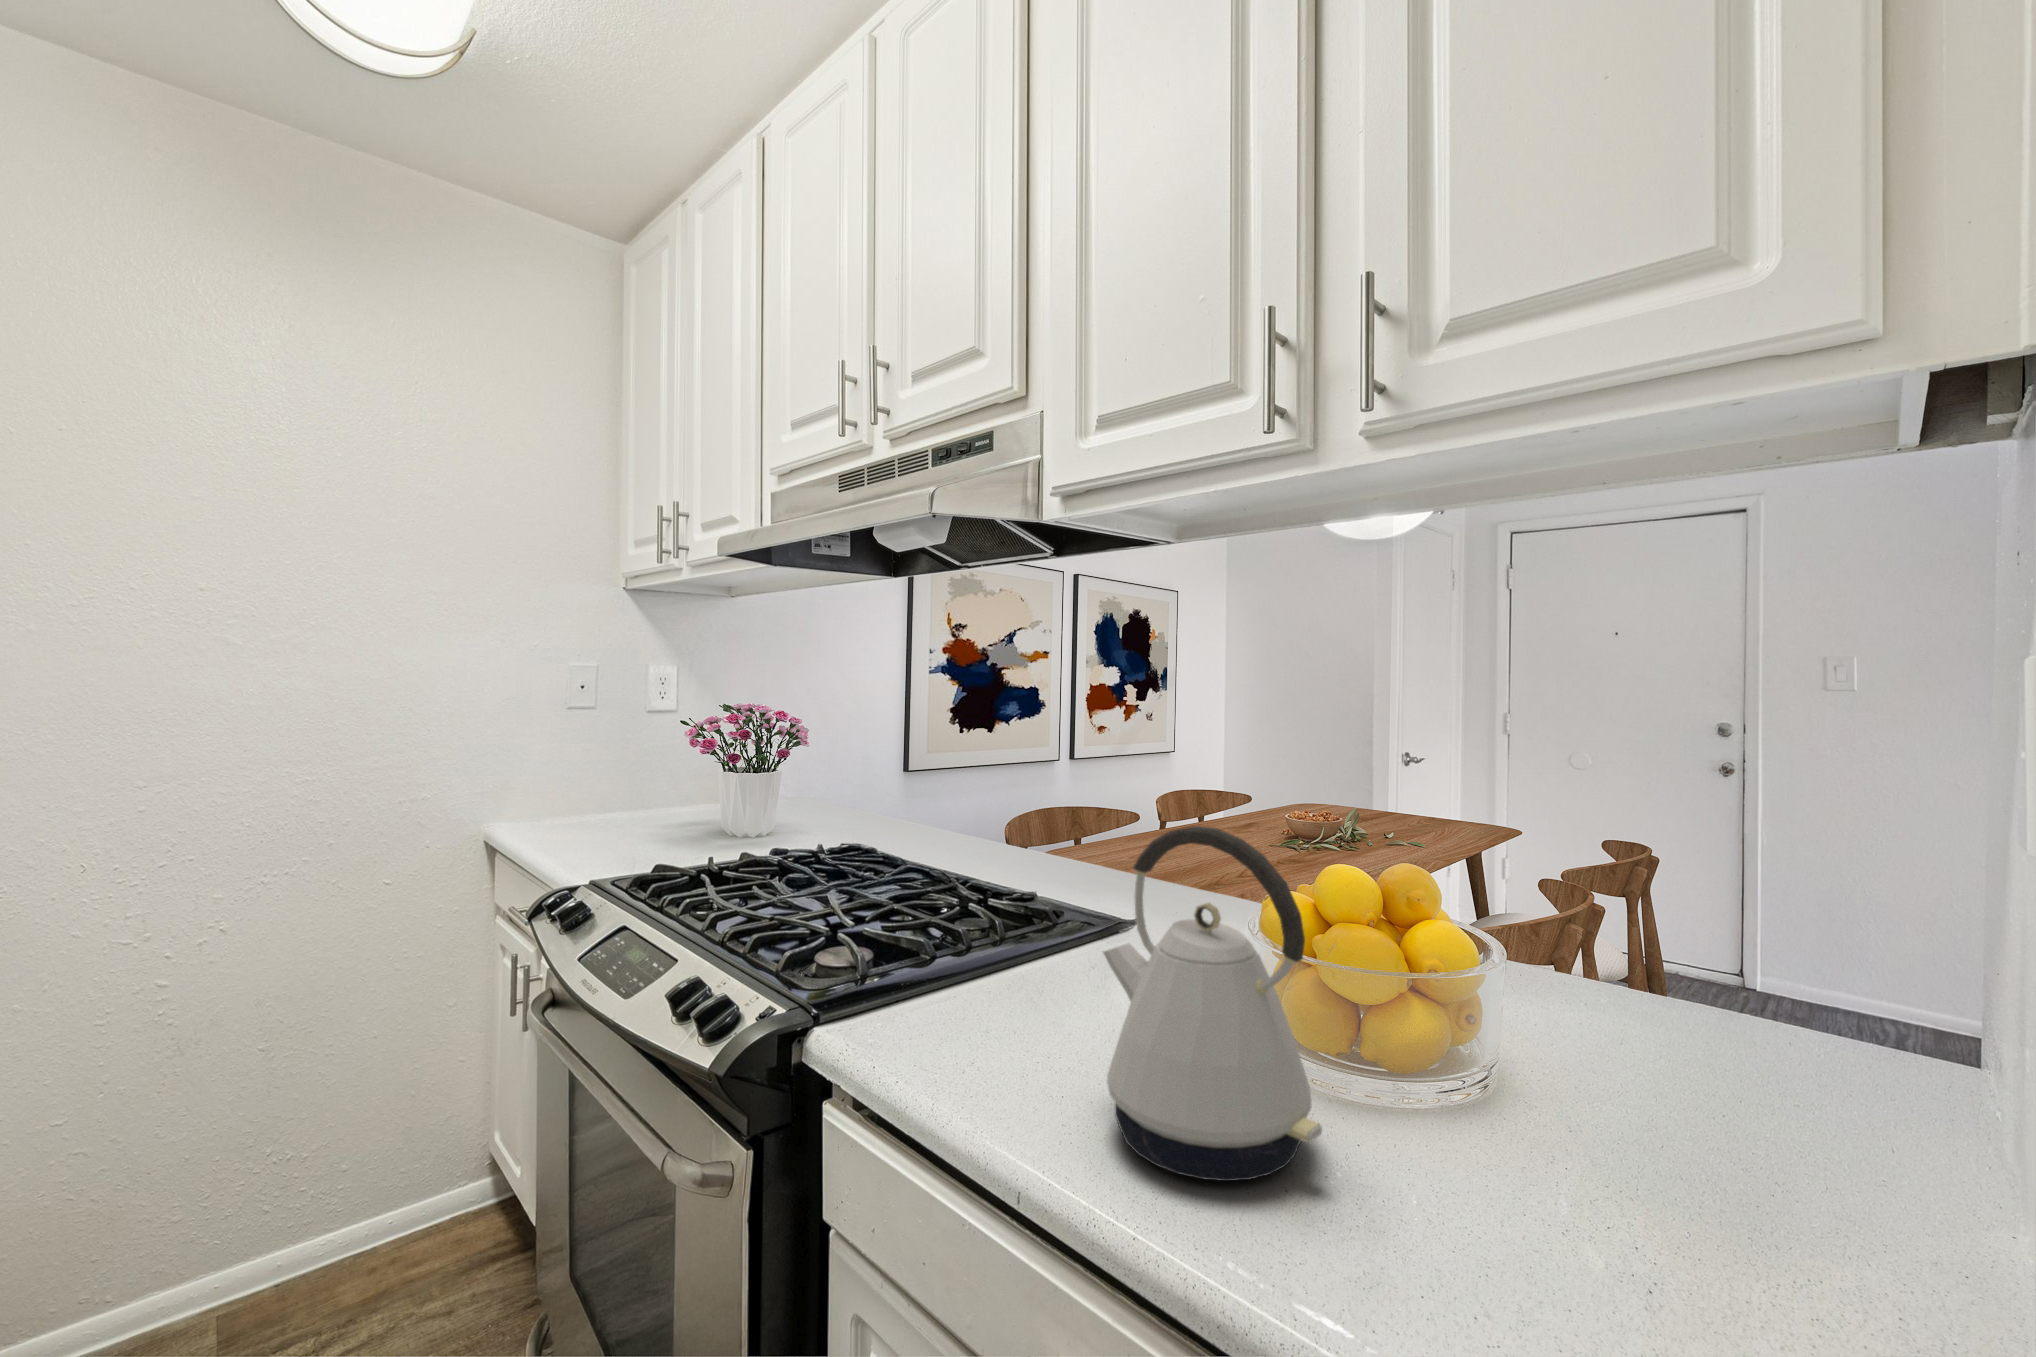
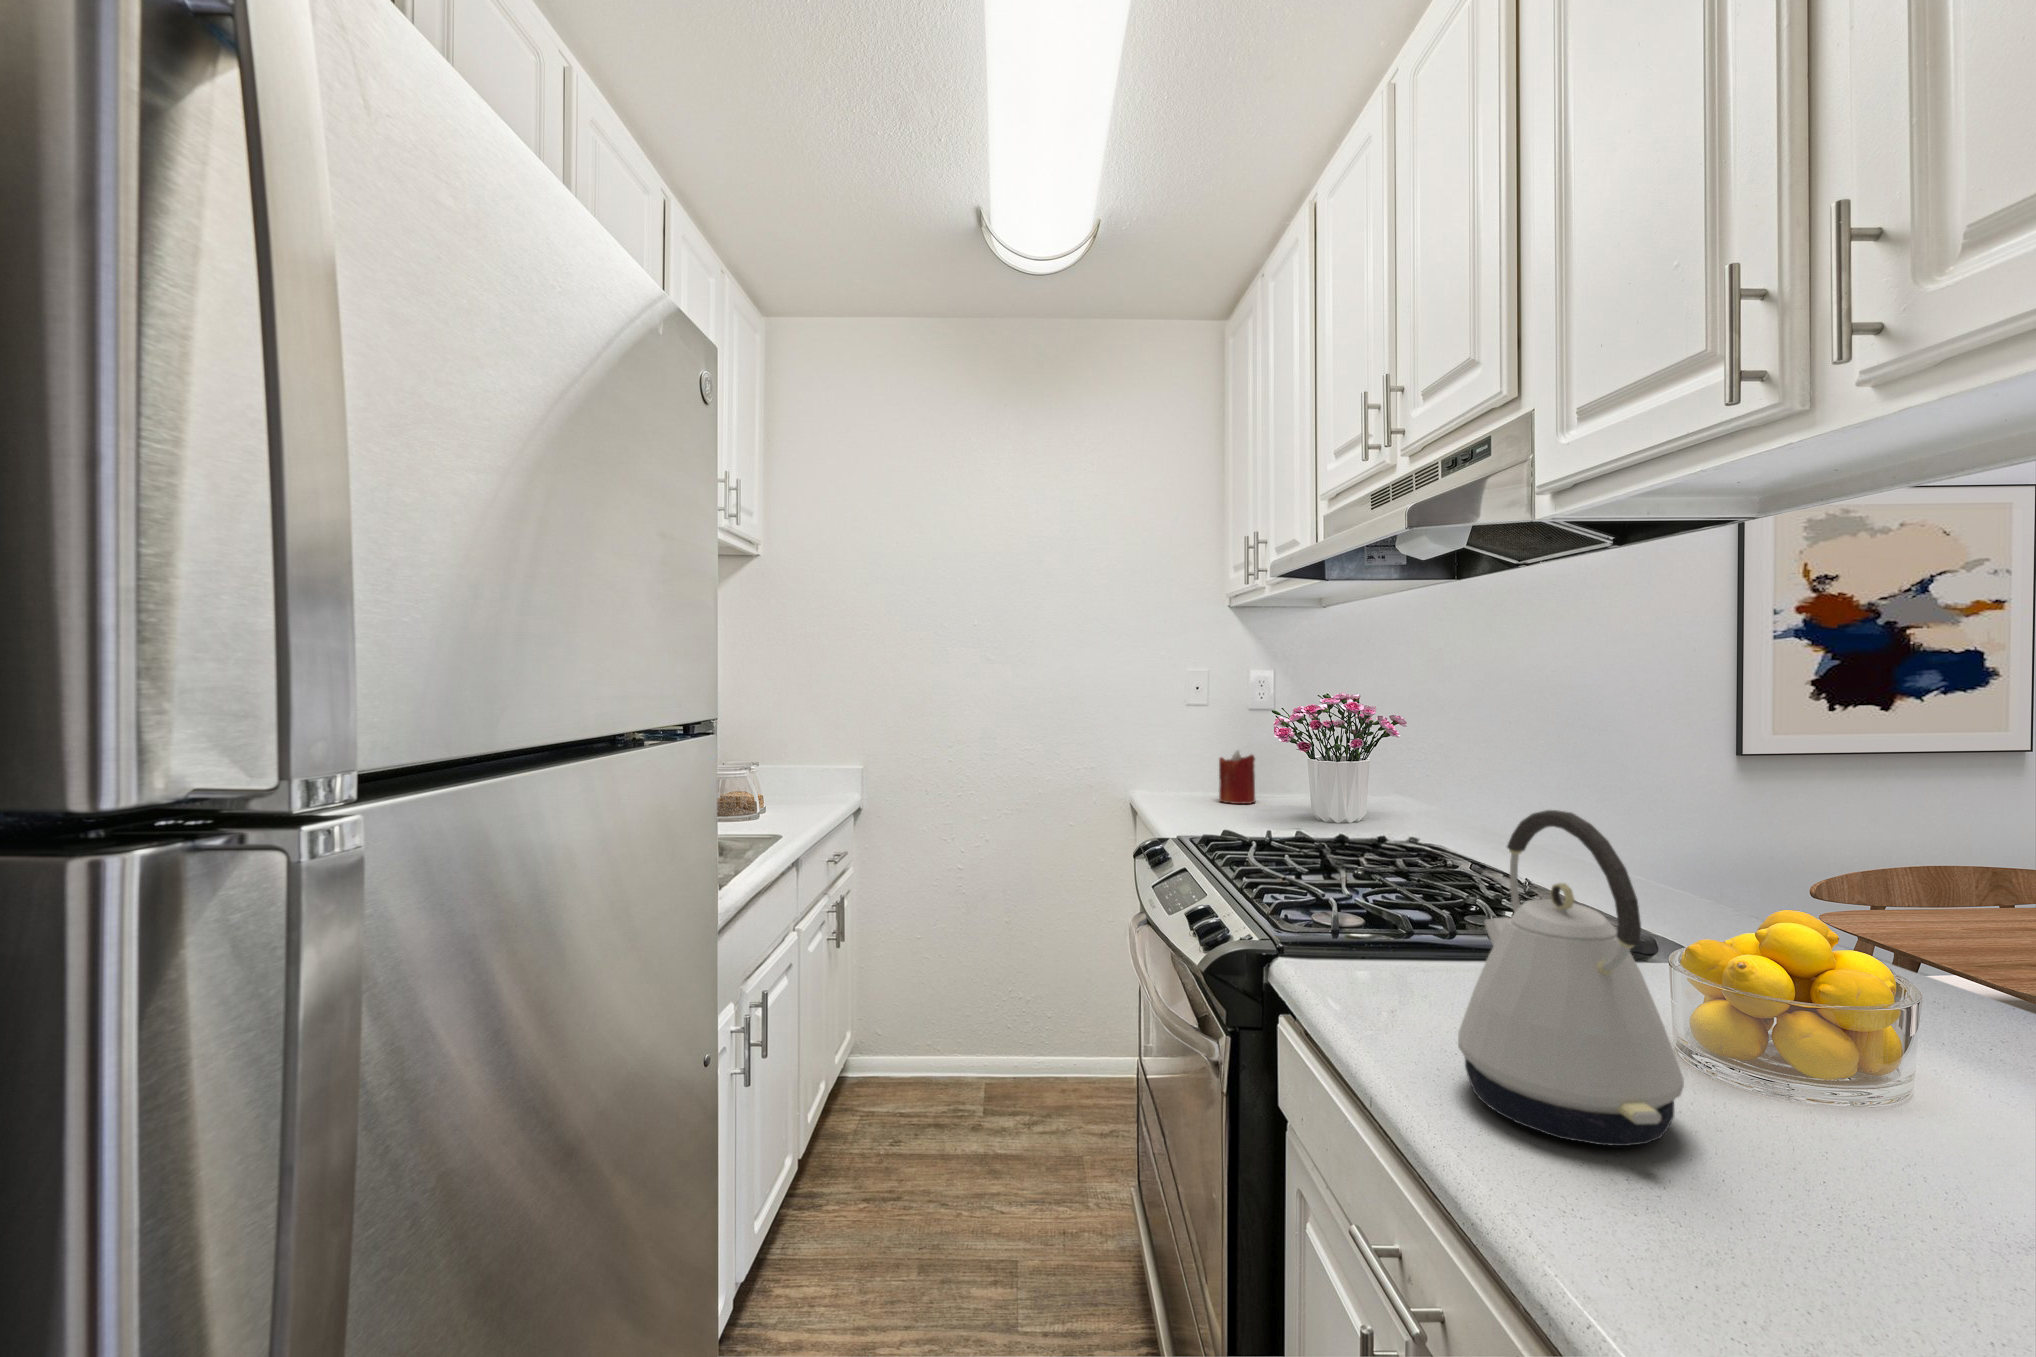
candle: none [618,761,663,826] -> present [1219,751,1255,804]

